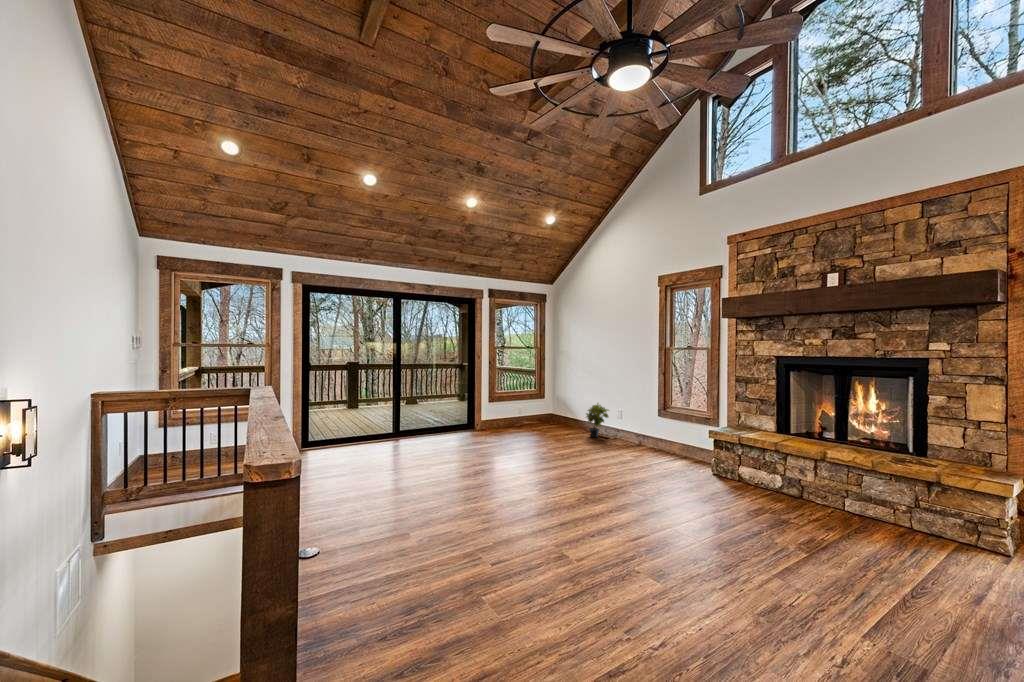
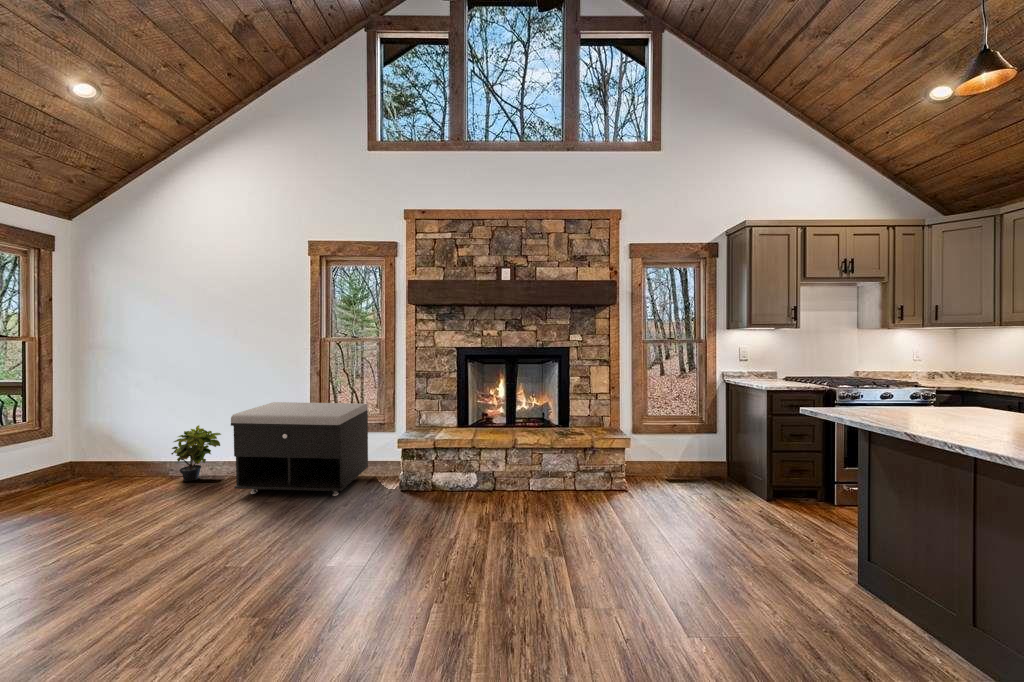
storage bench: none [608,392,698,464] -> present [231,402,368,496]

